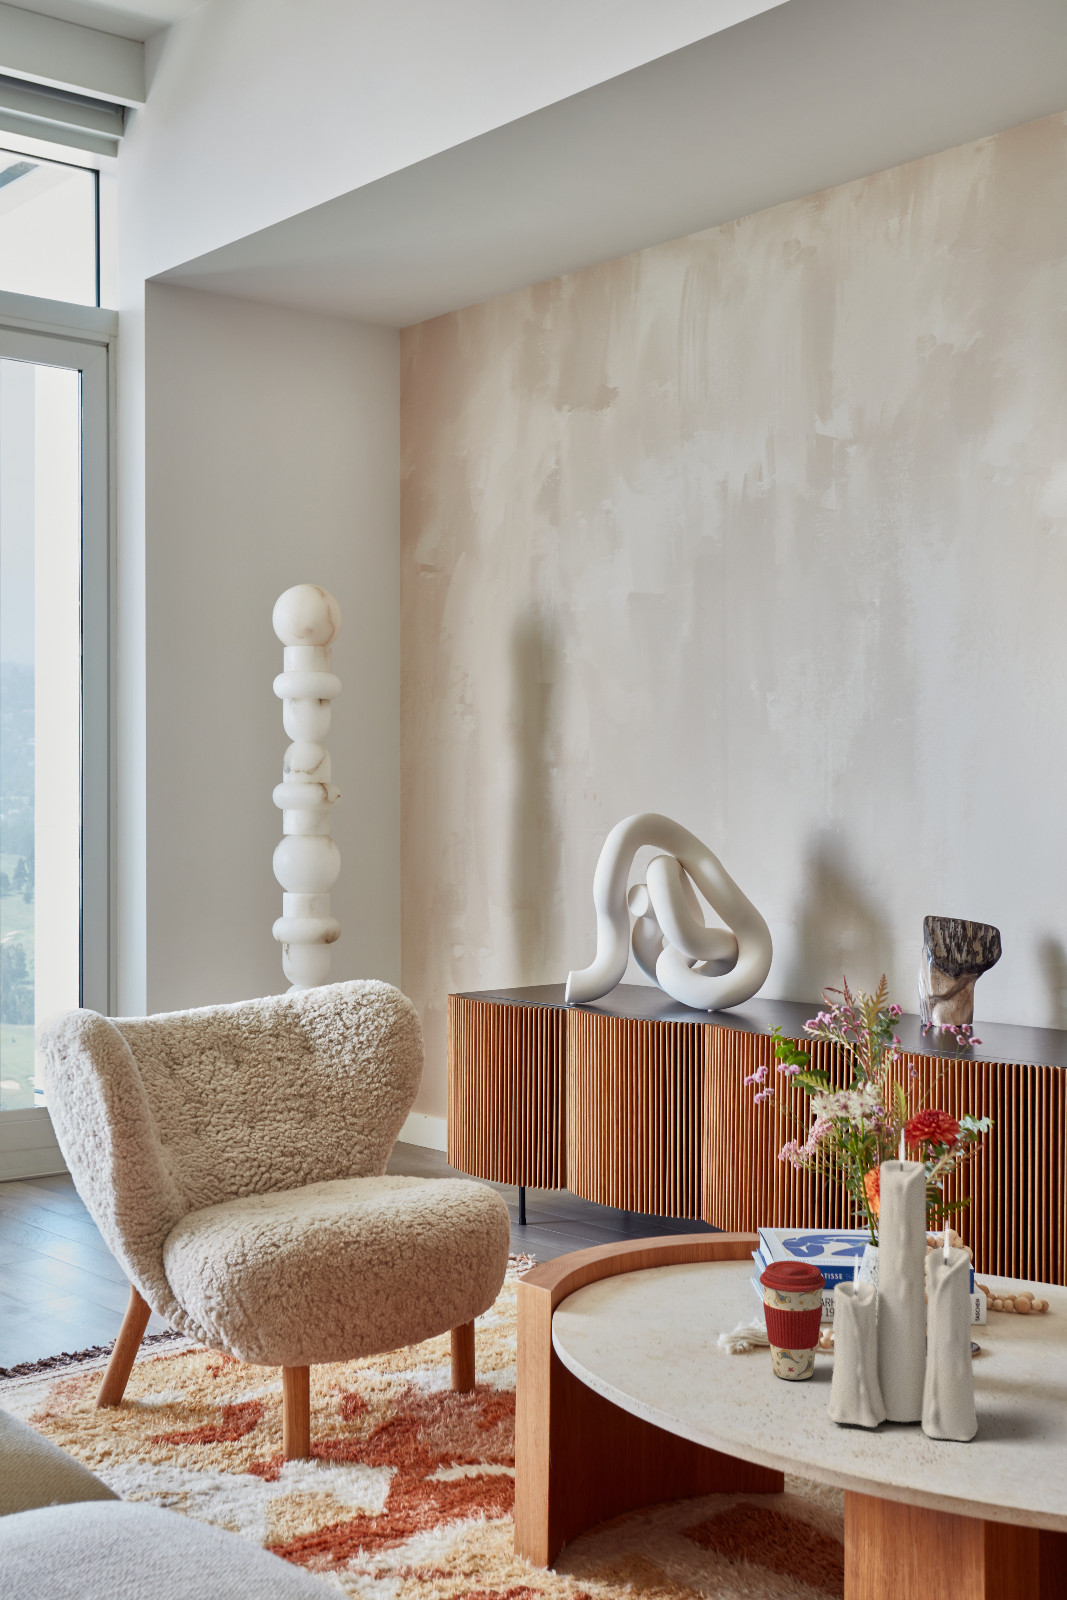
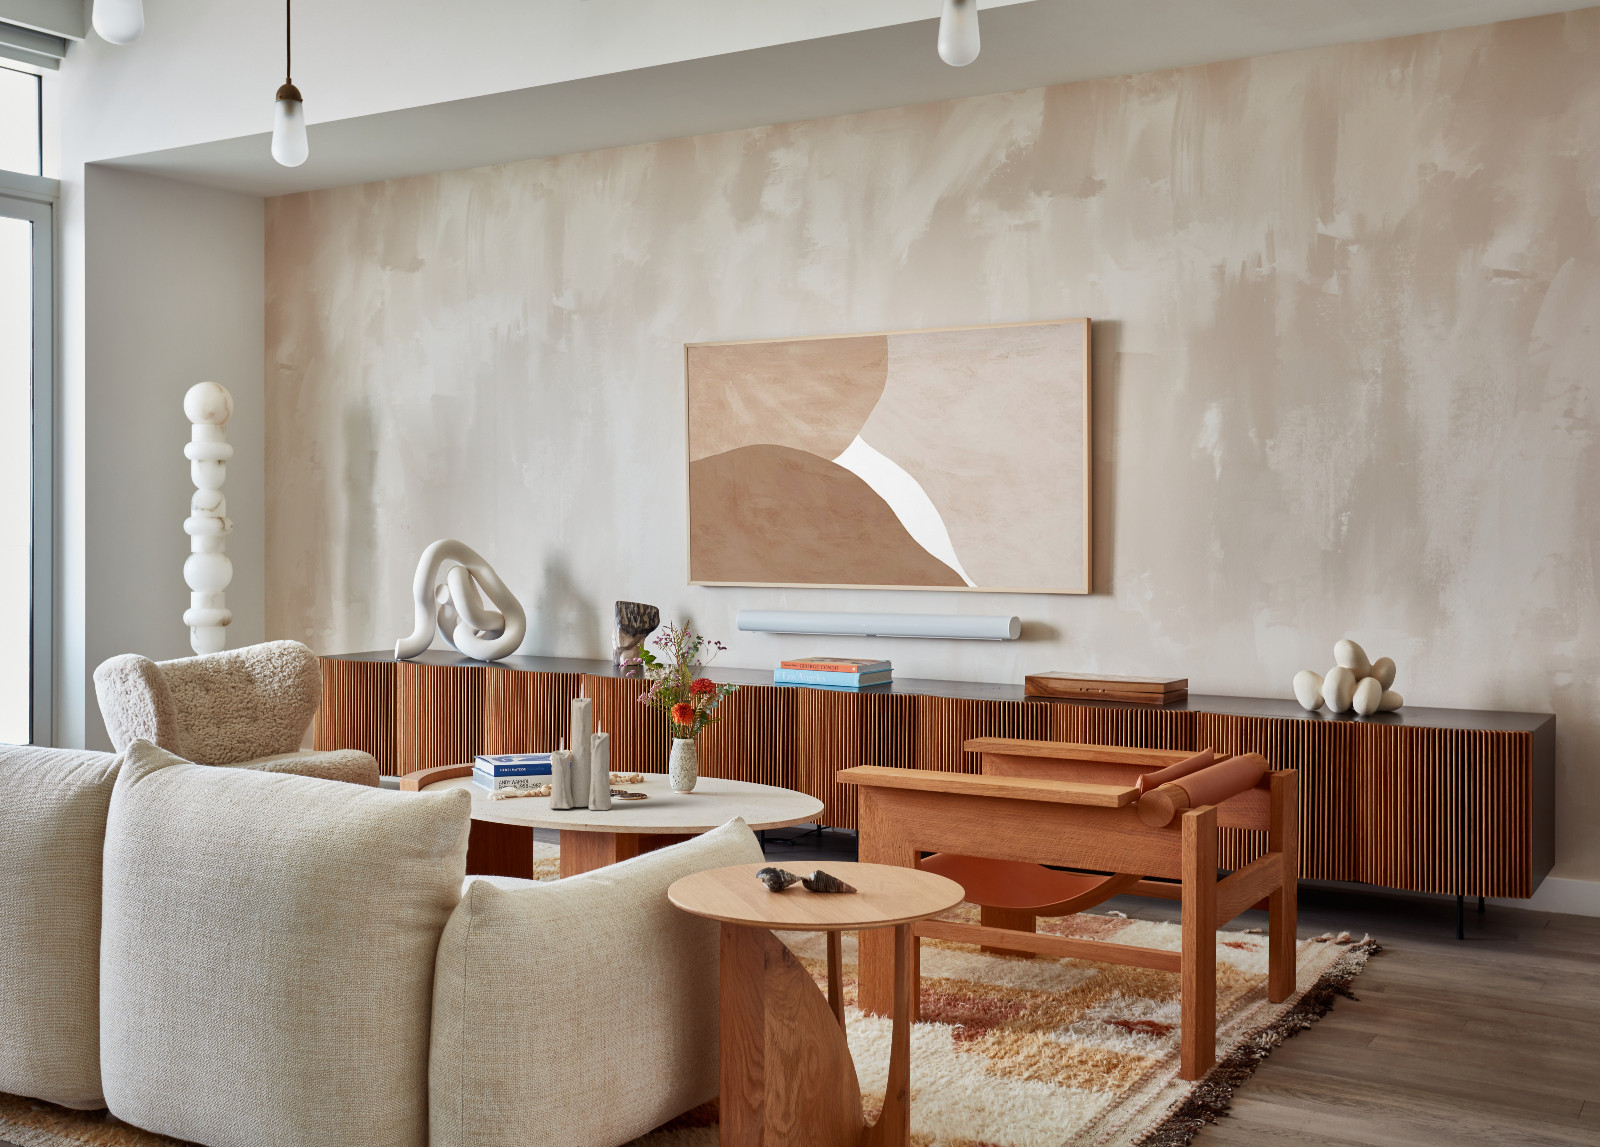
coffee cup: present [760,1261,826,1380] -> none [520,751,550,801]

